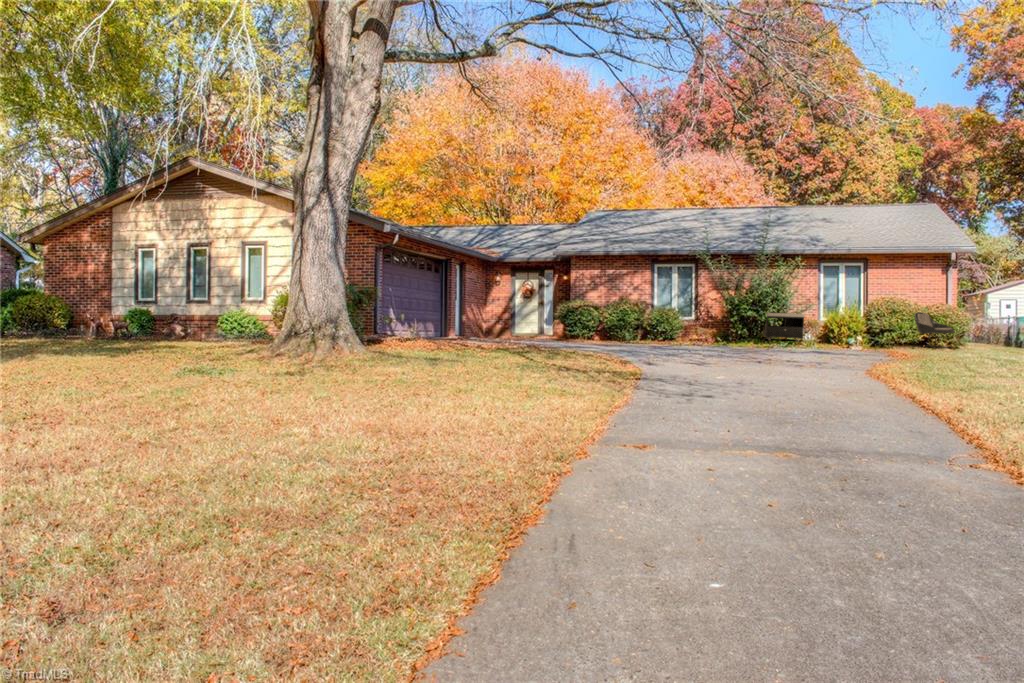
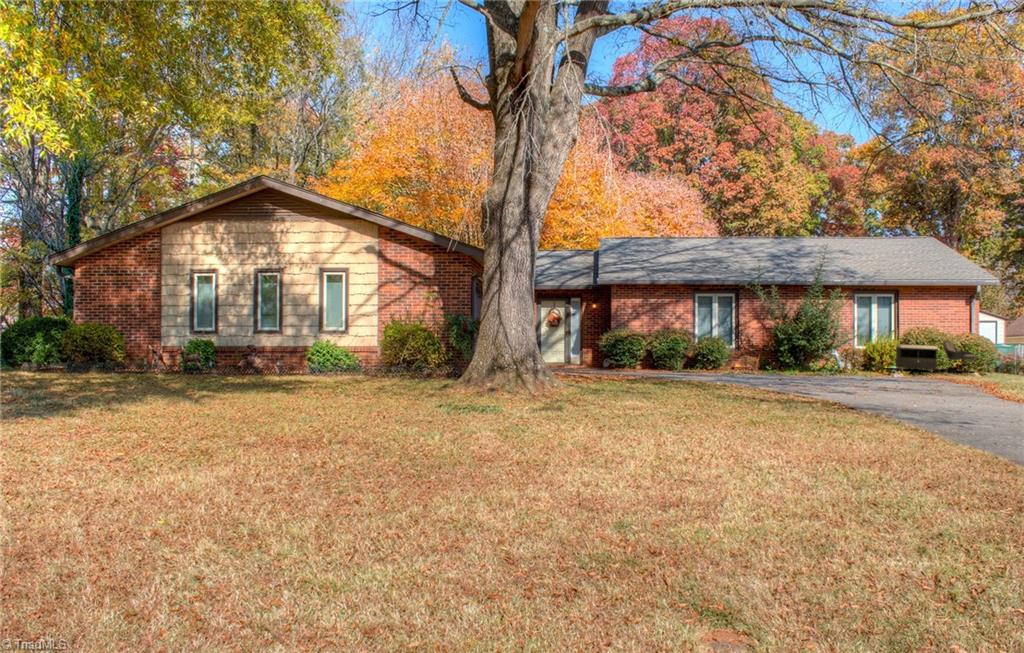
storage bench: present [764,313,804,341] -> present [896,344,938,372]

